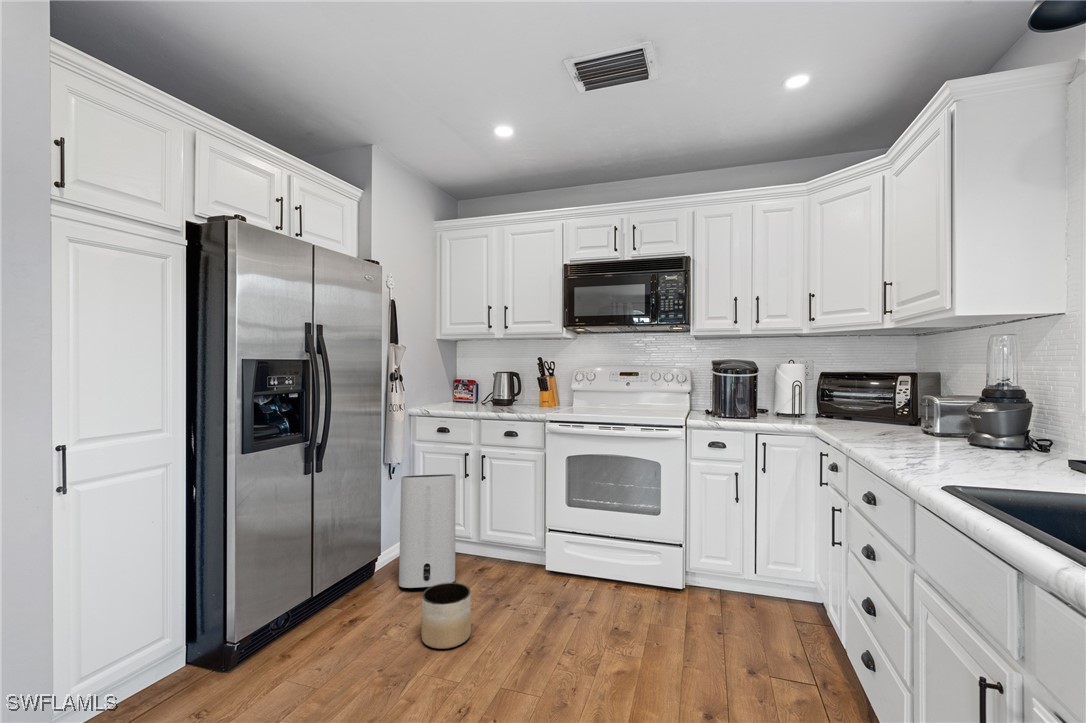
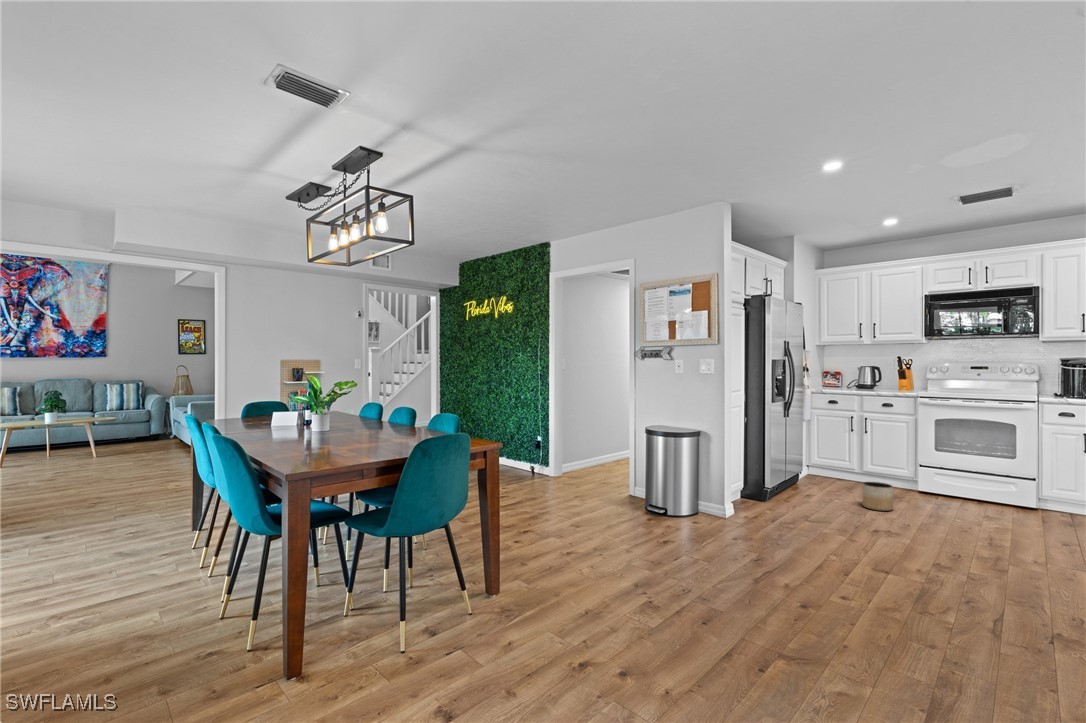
air purifier: present [399,474,456,588] -> none [819,428,858,492]

